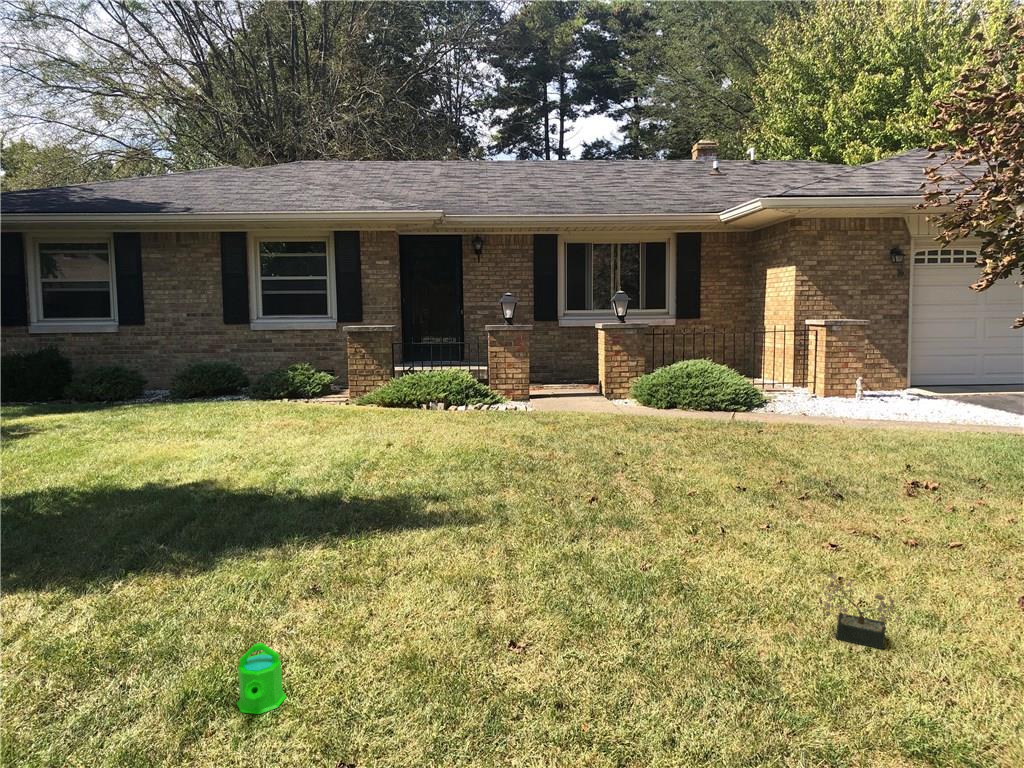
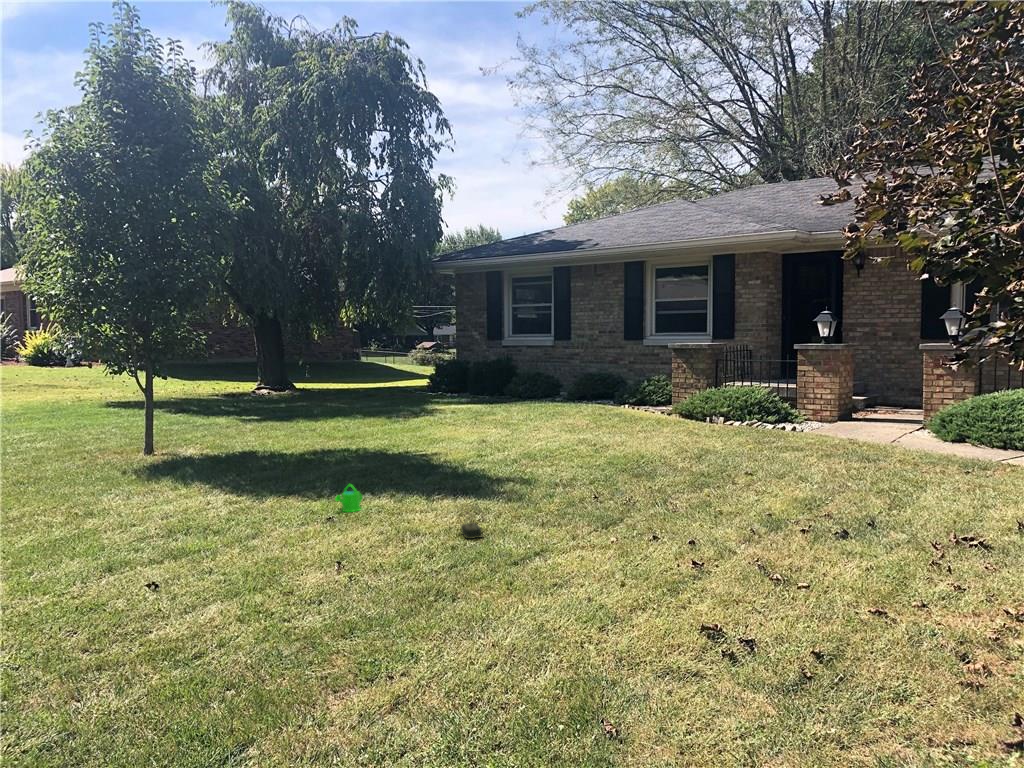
decorative plant: present [819,571,901,649] -> present [460,507,485,539]

